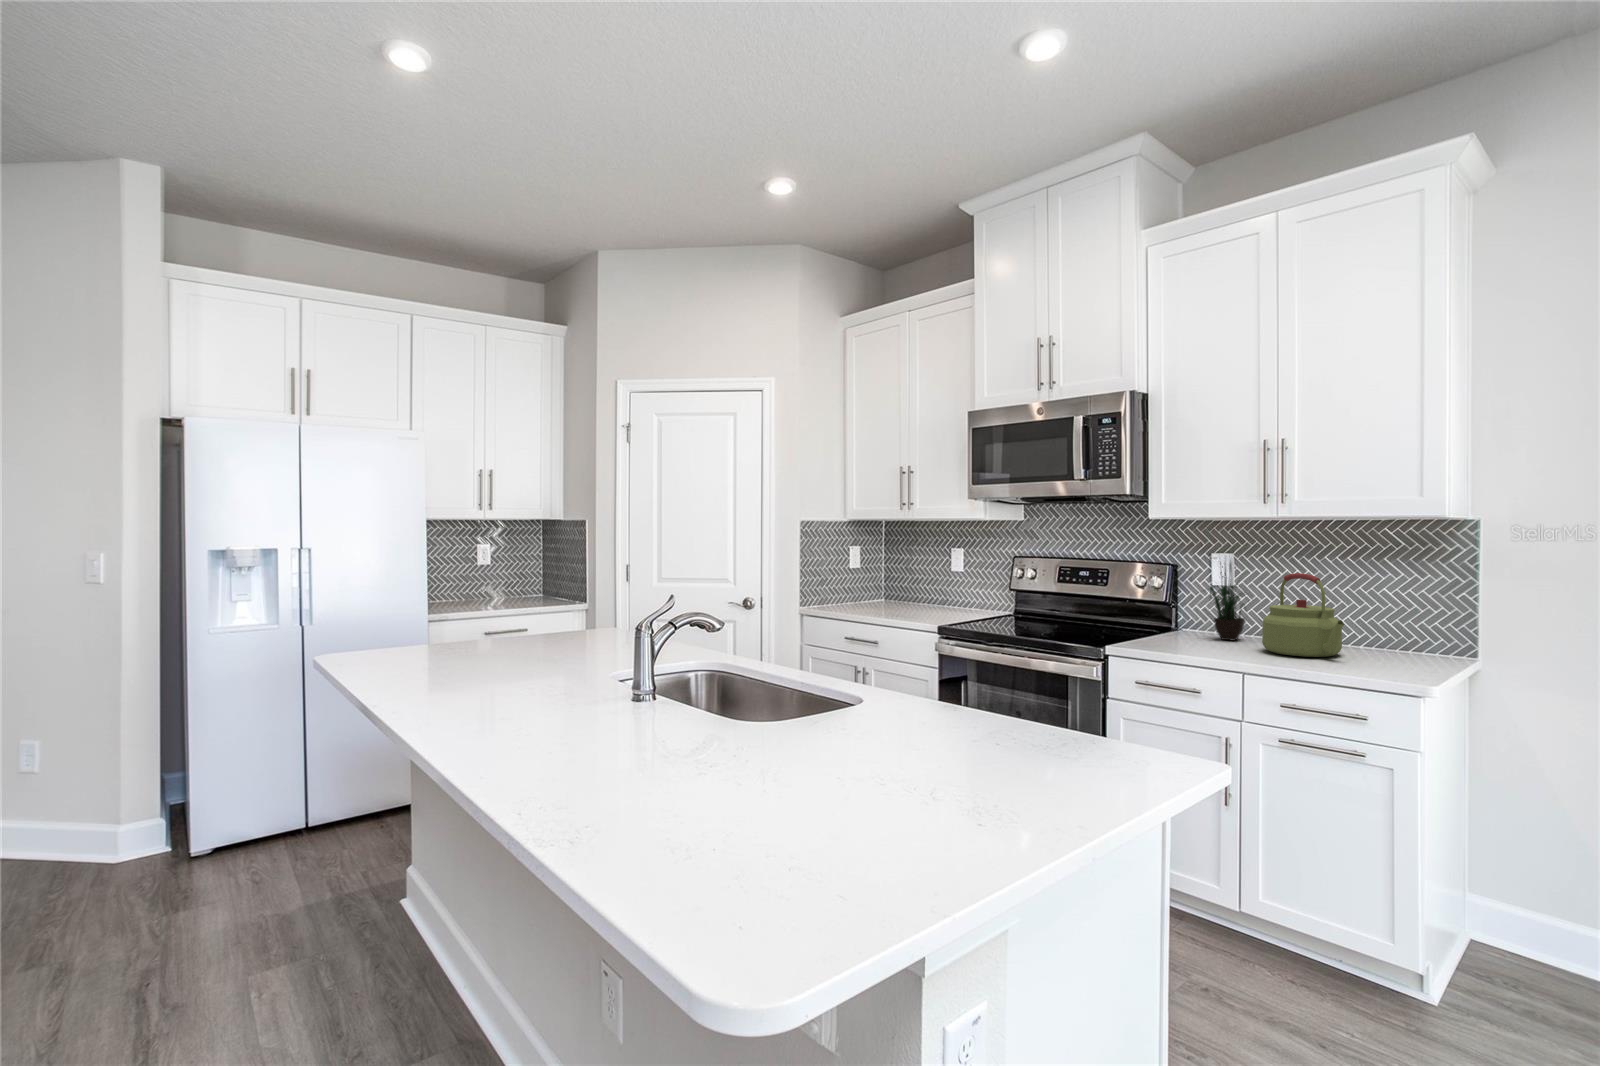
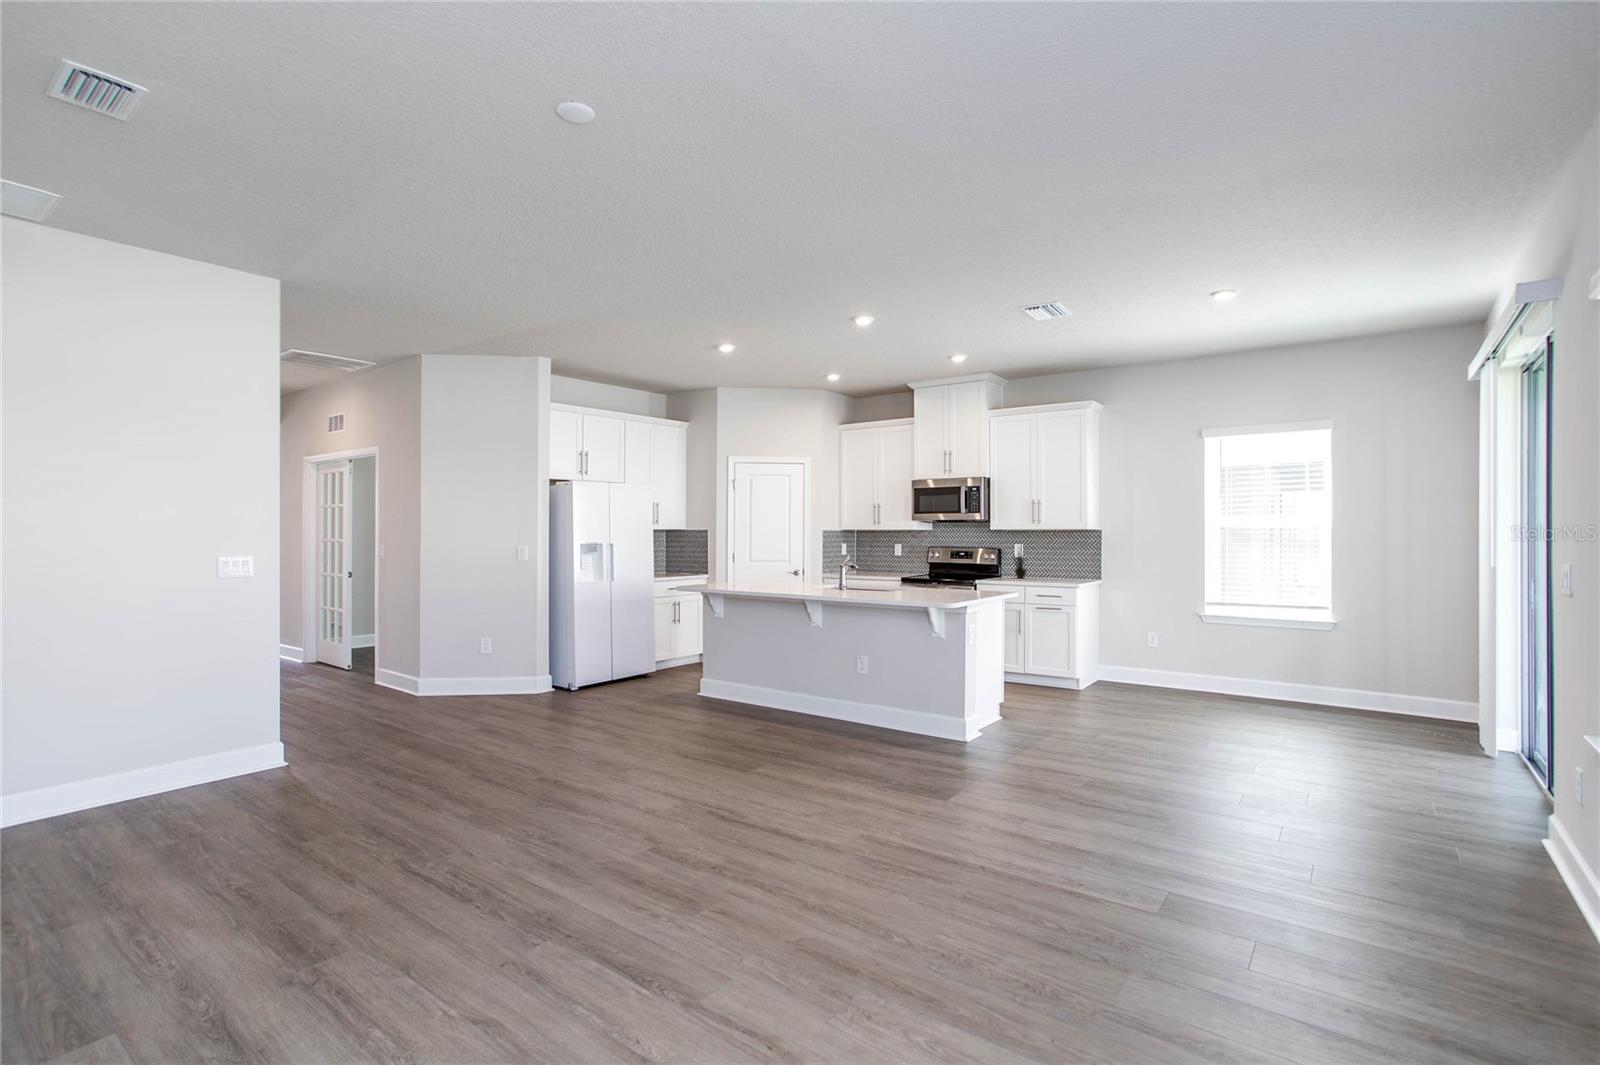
kettle: present [1262,573,1344,657] -> none [1032,550,1059,580]

